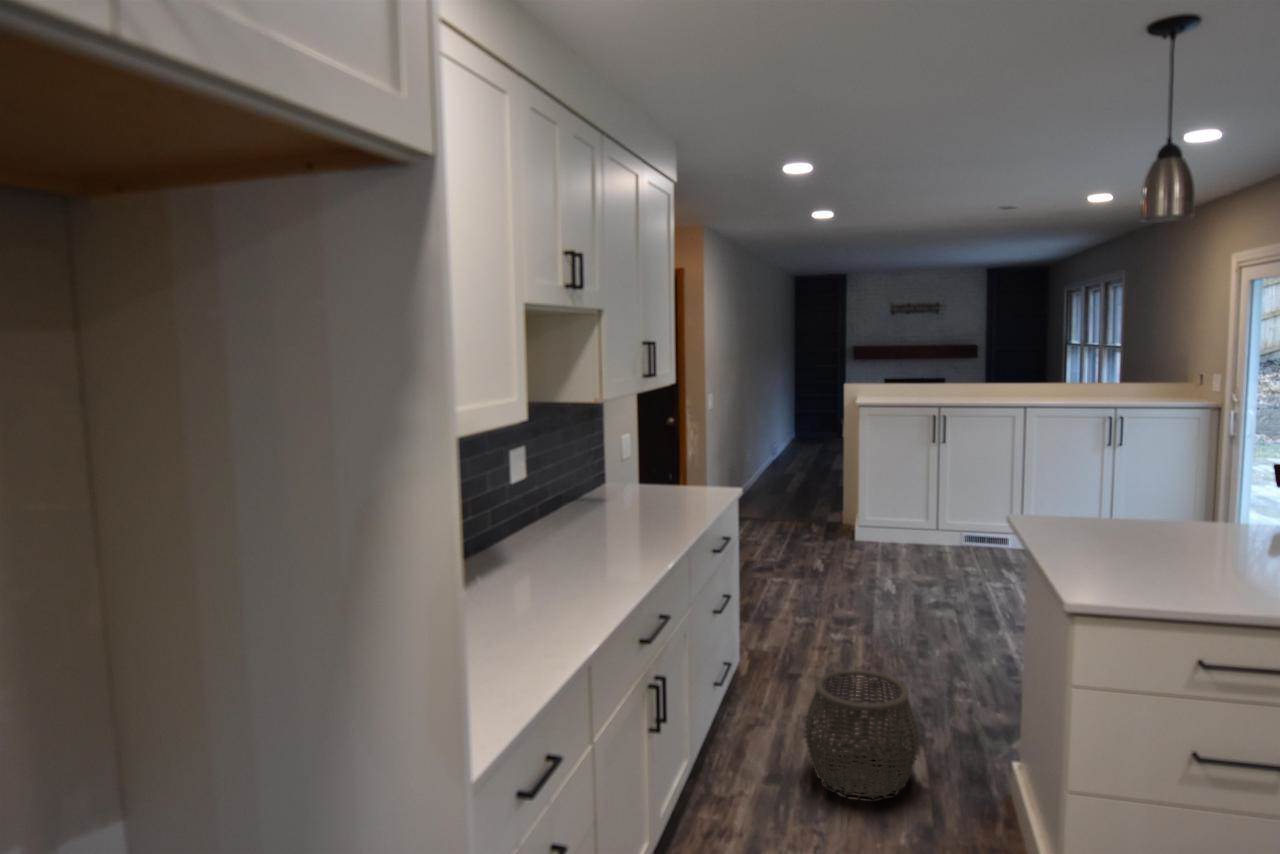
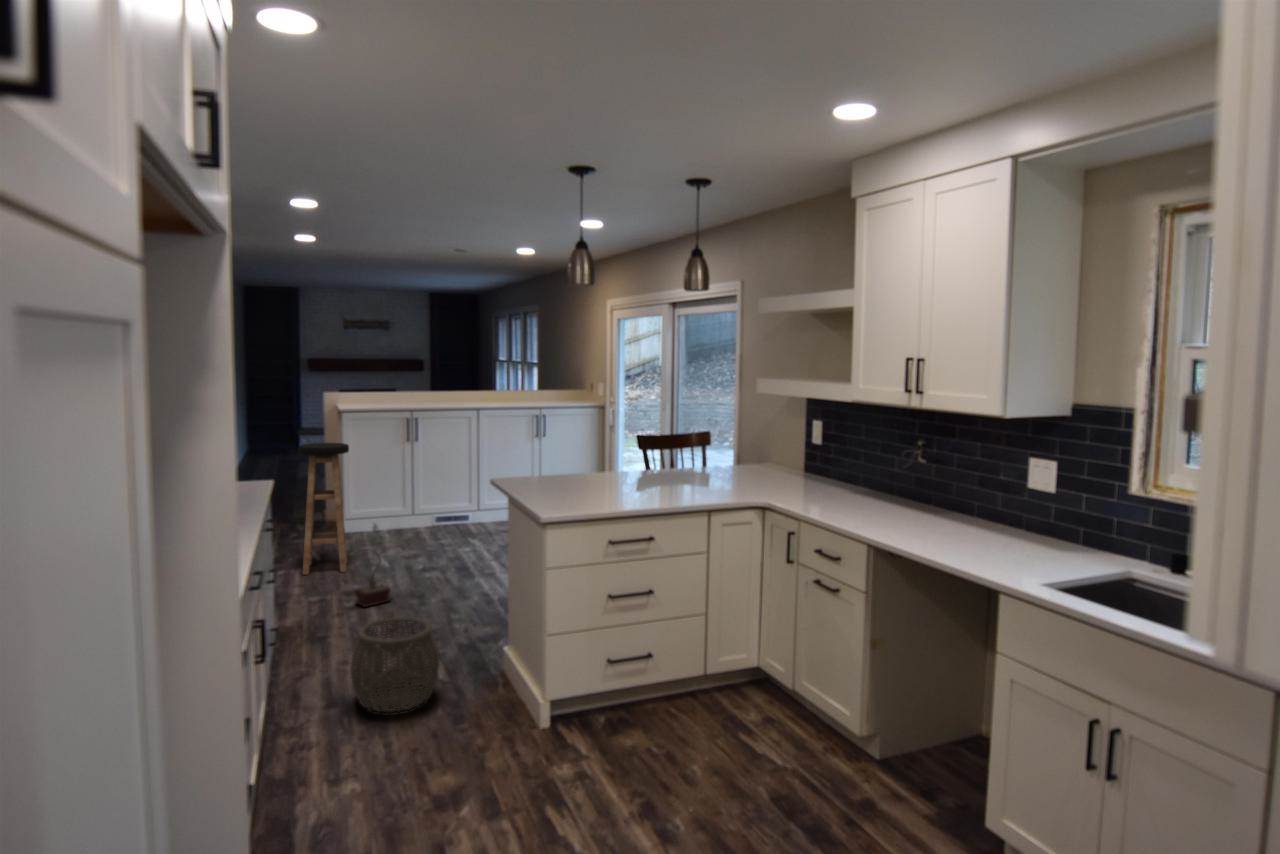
bar stool: none [800,441,855,591] -> present [299,443,349,575]
potted plant: none [837,539,926,640] -> present [349,524,411,607]

